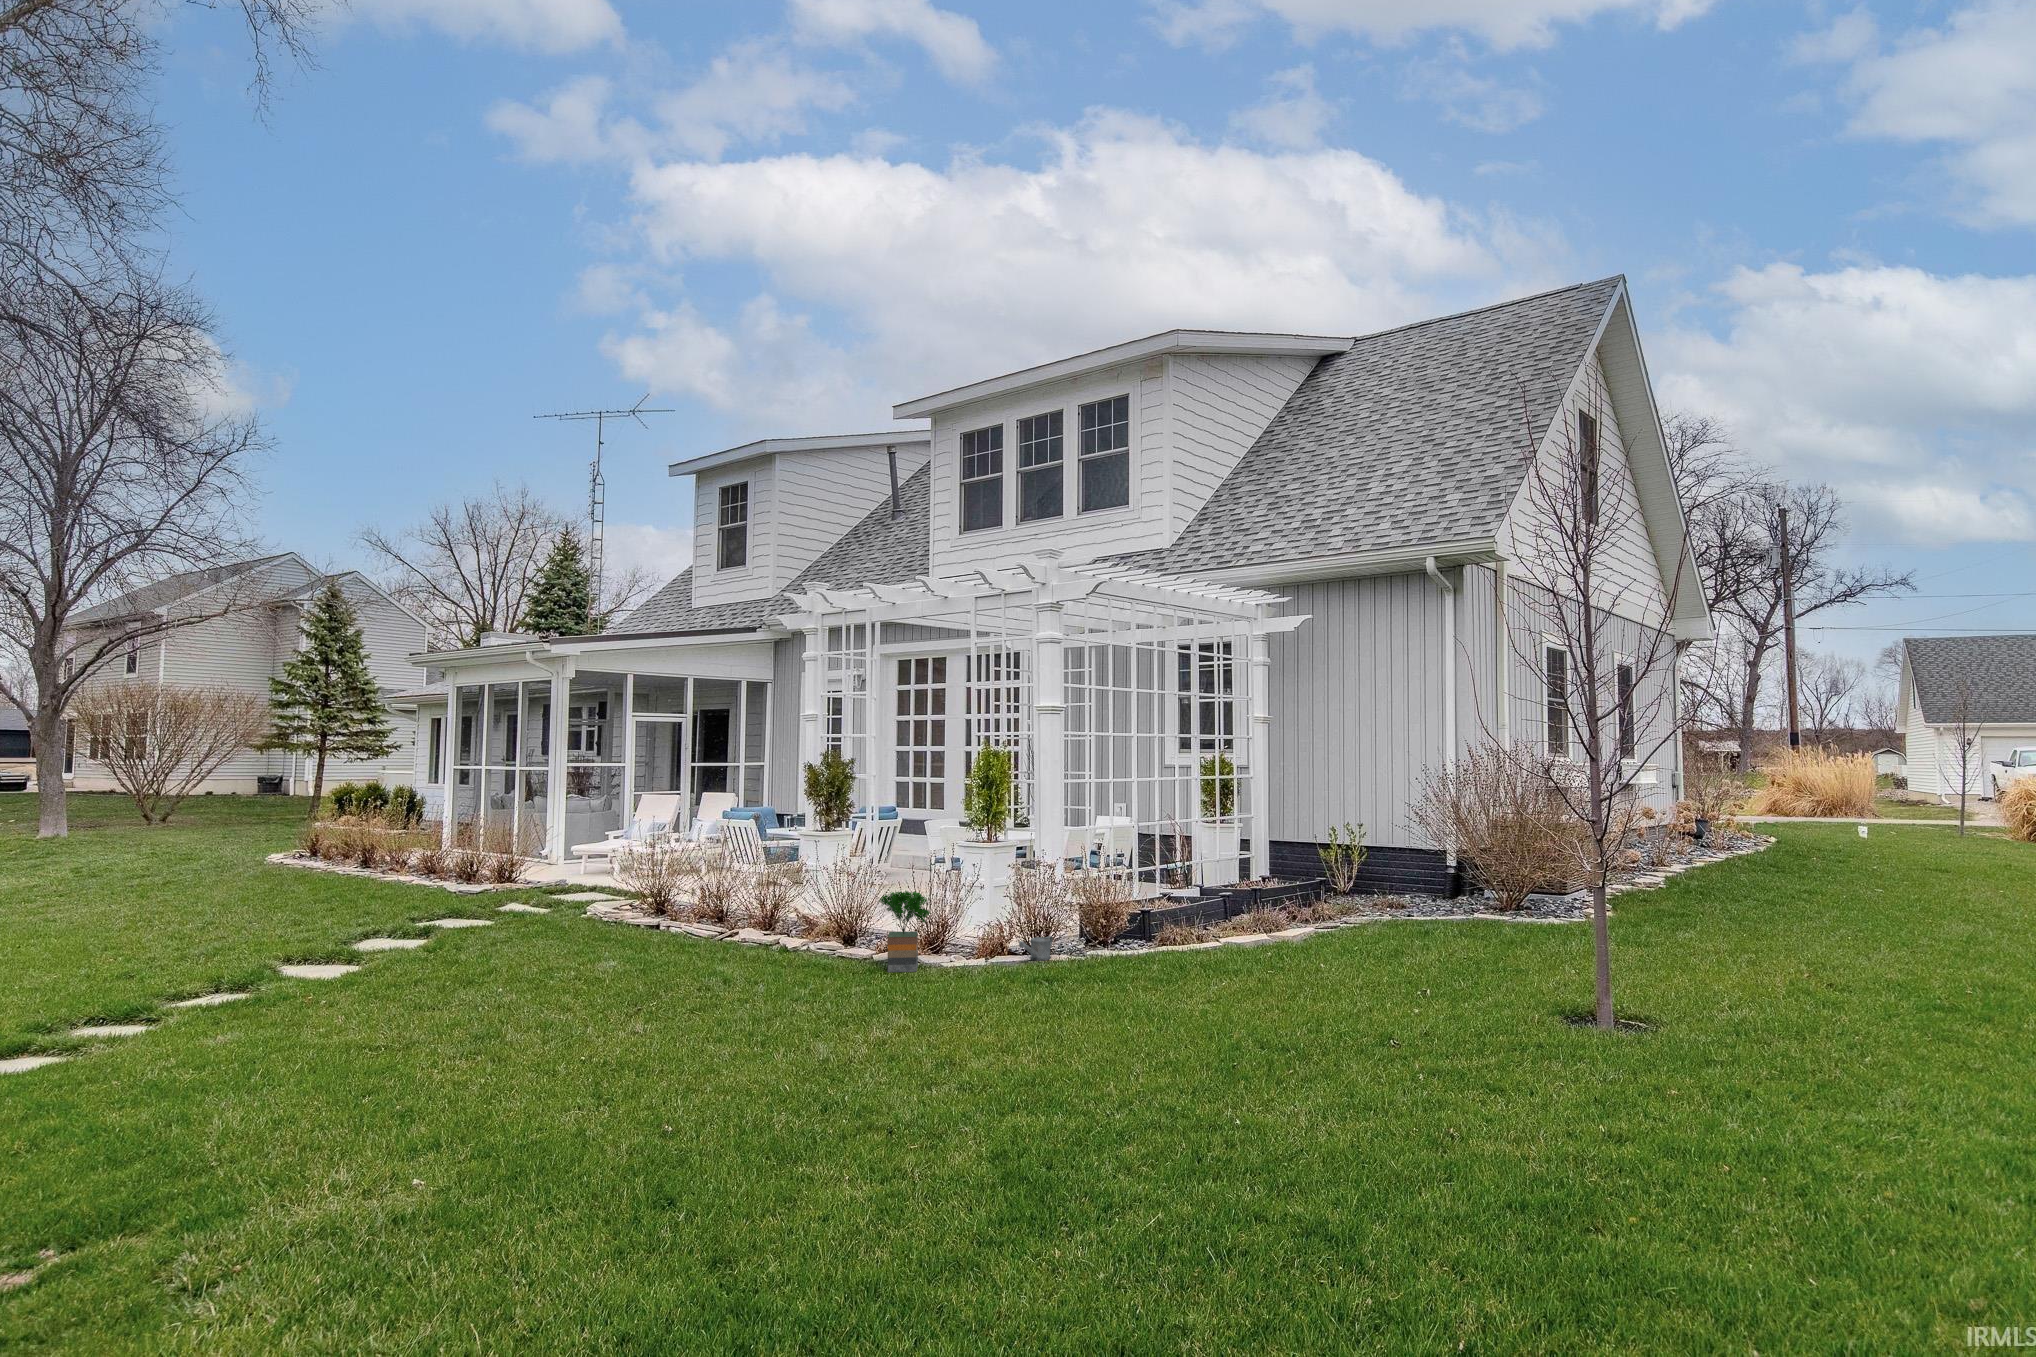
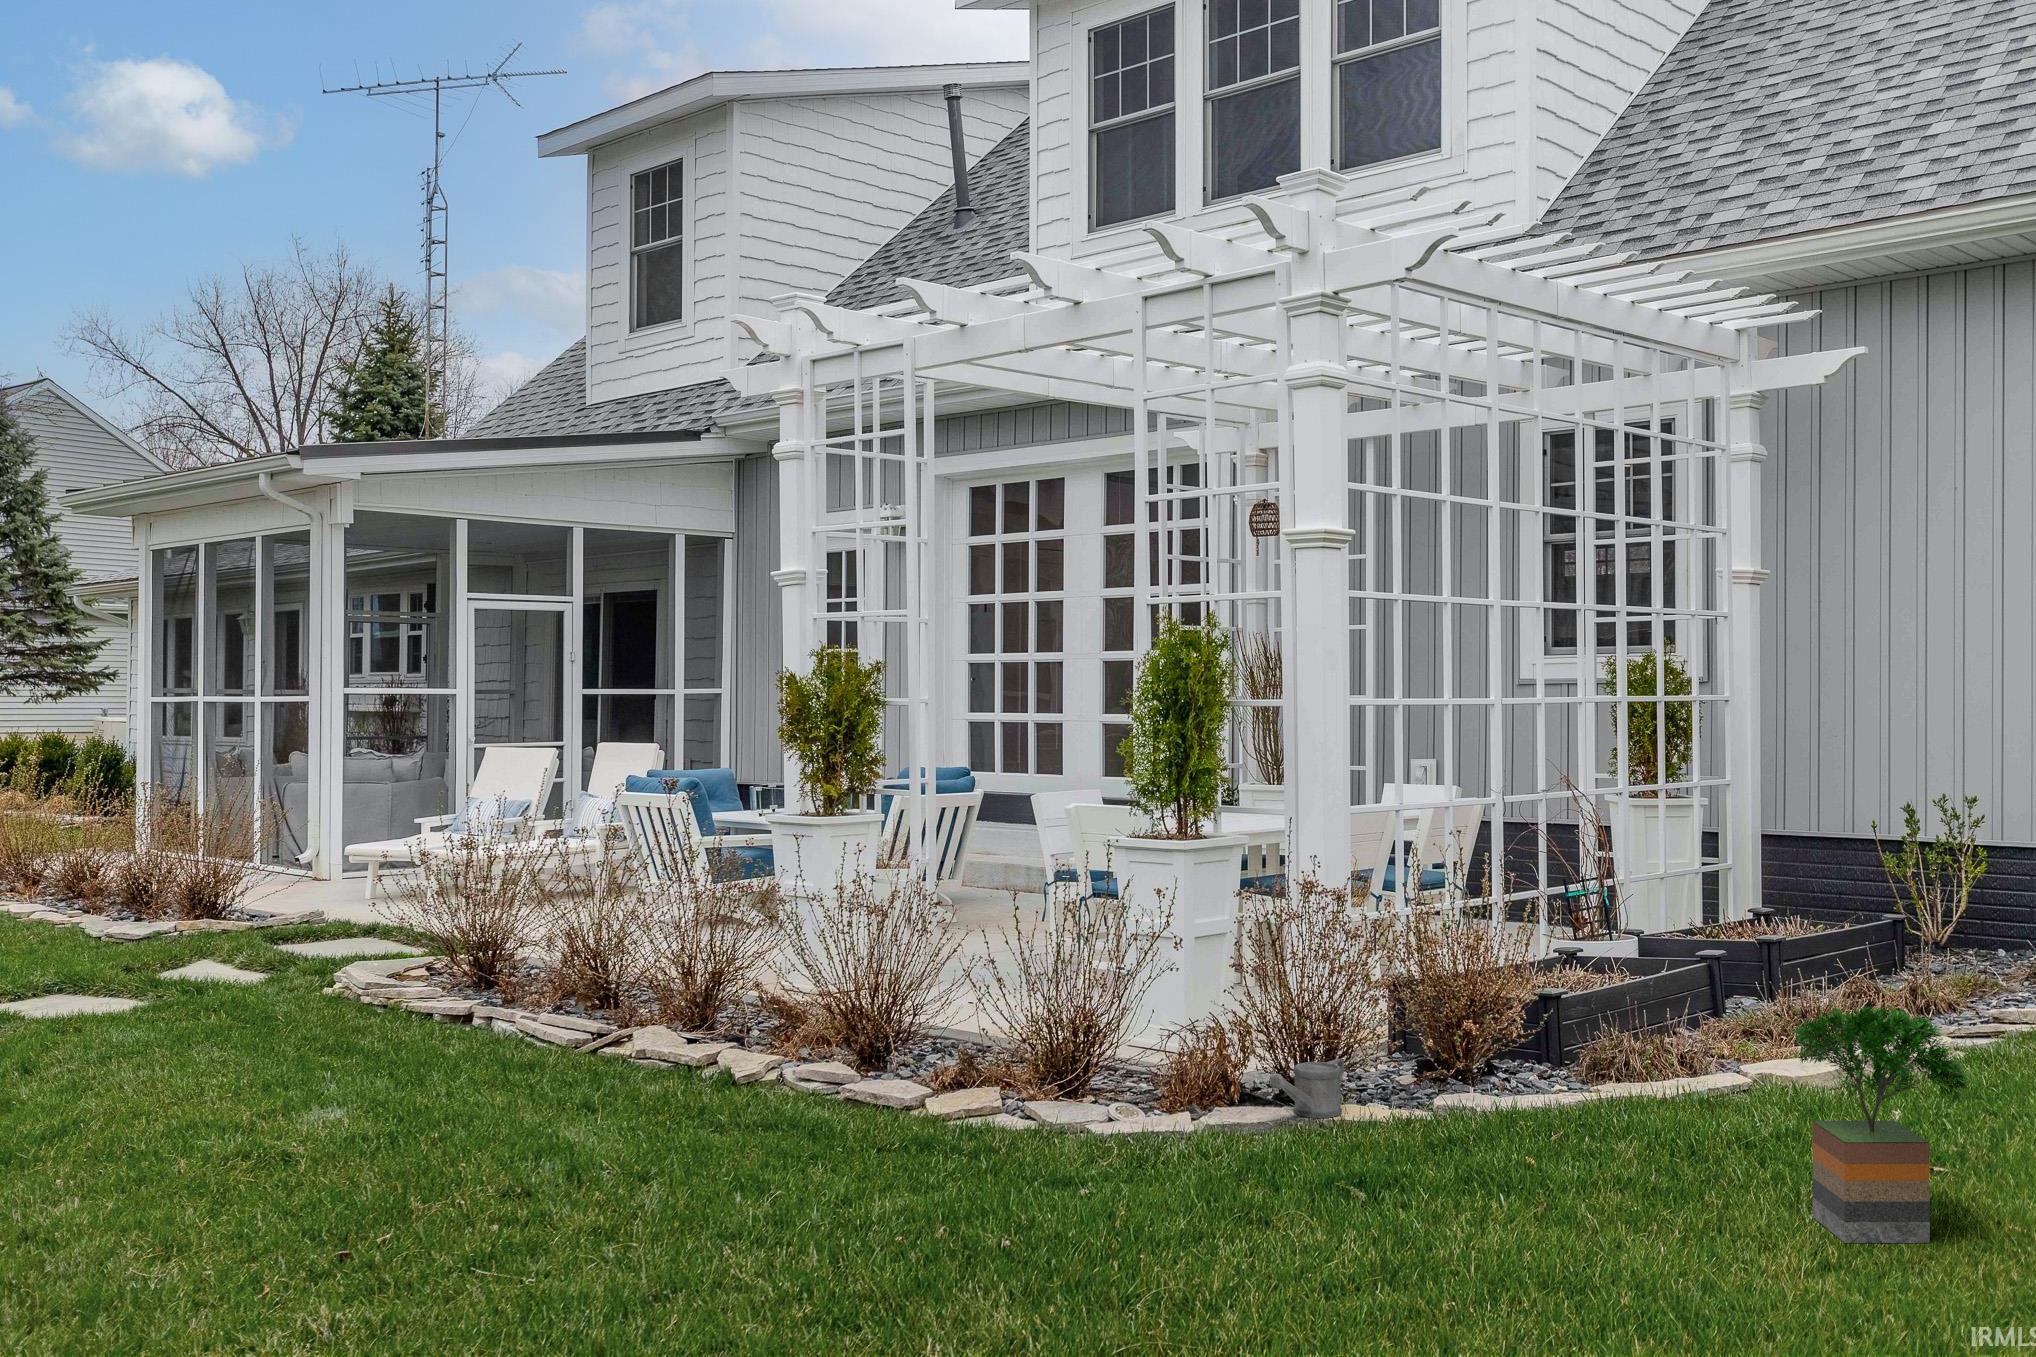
potted tree: present [880,891,930,972] -> present [1792,1005,1970,1243]

